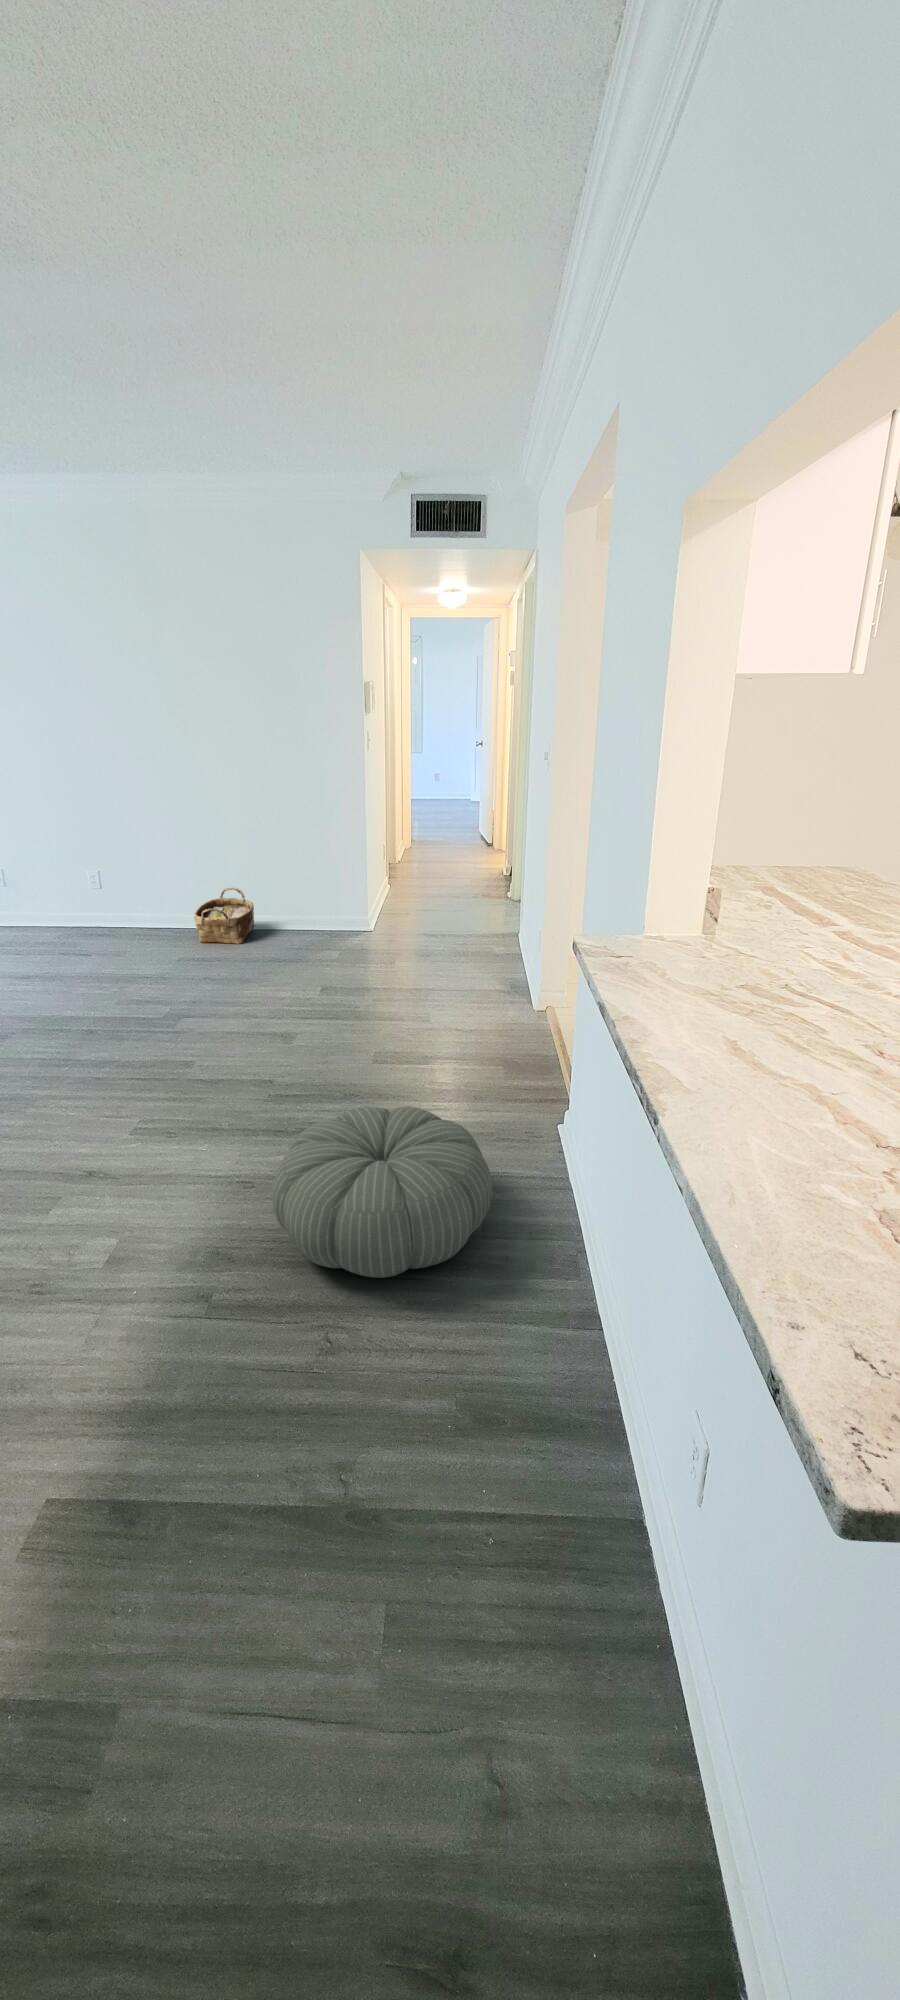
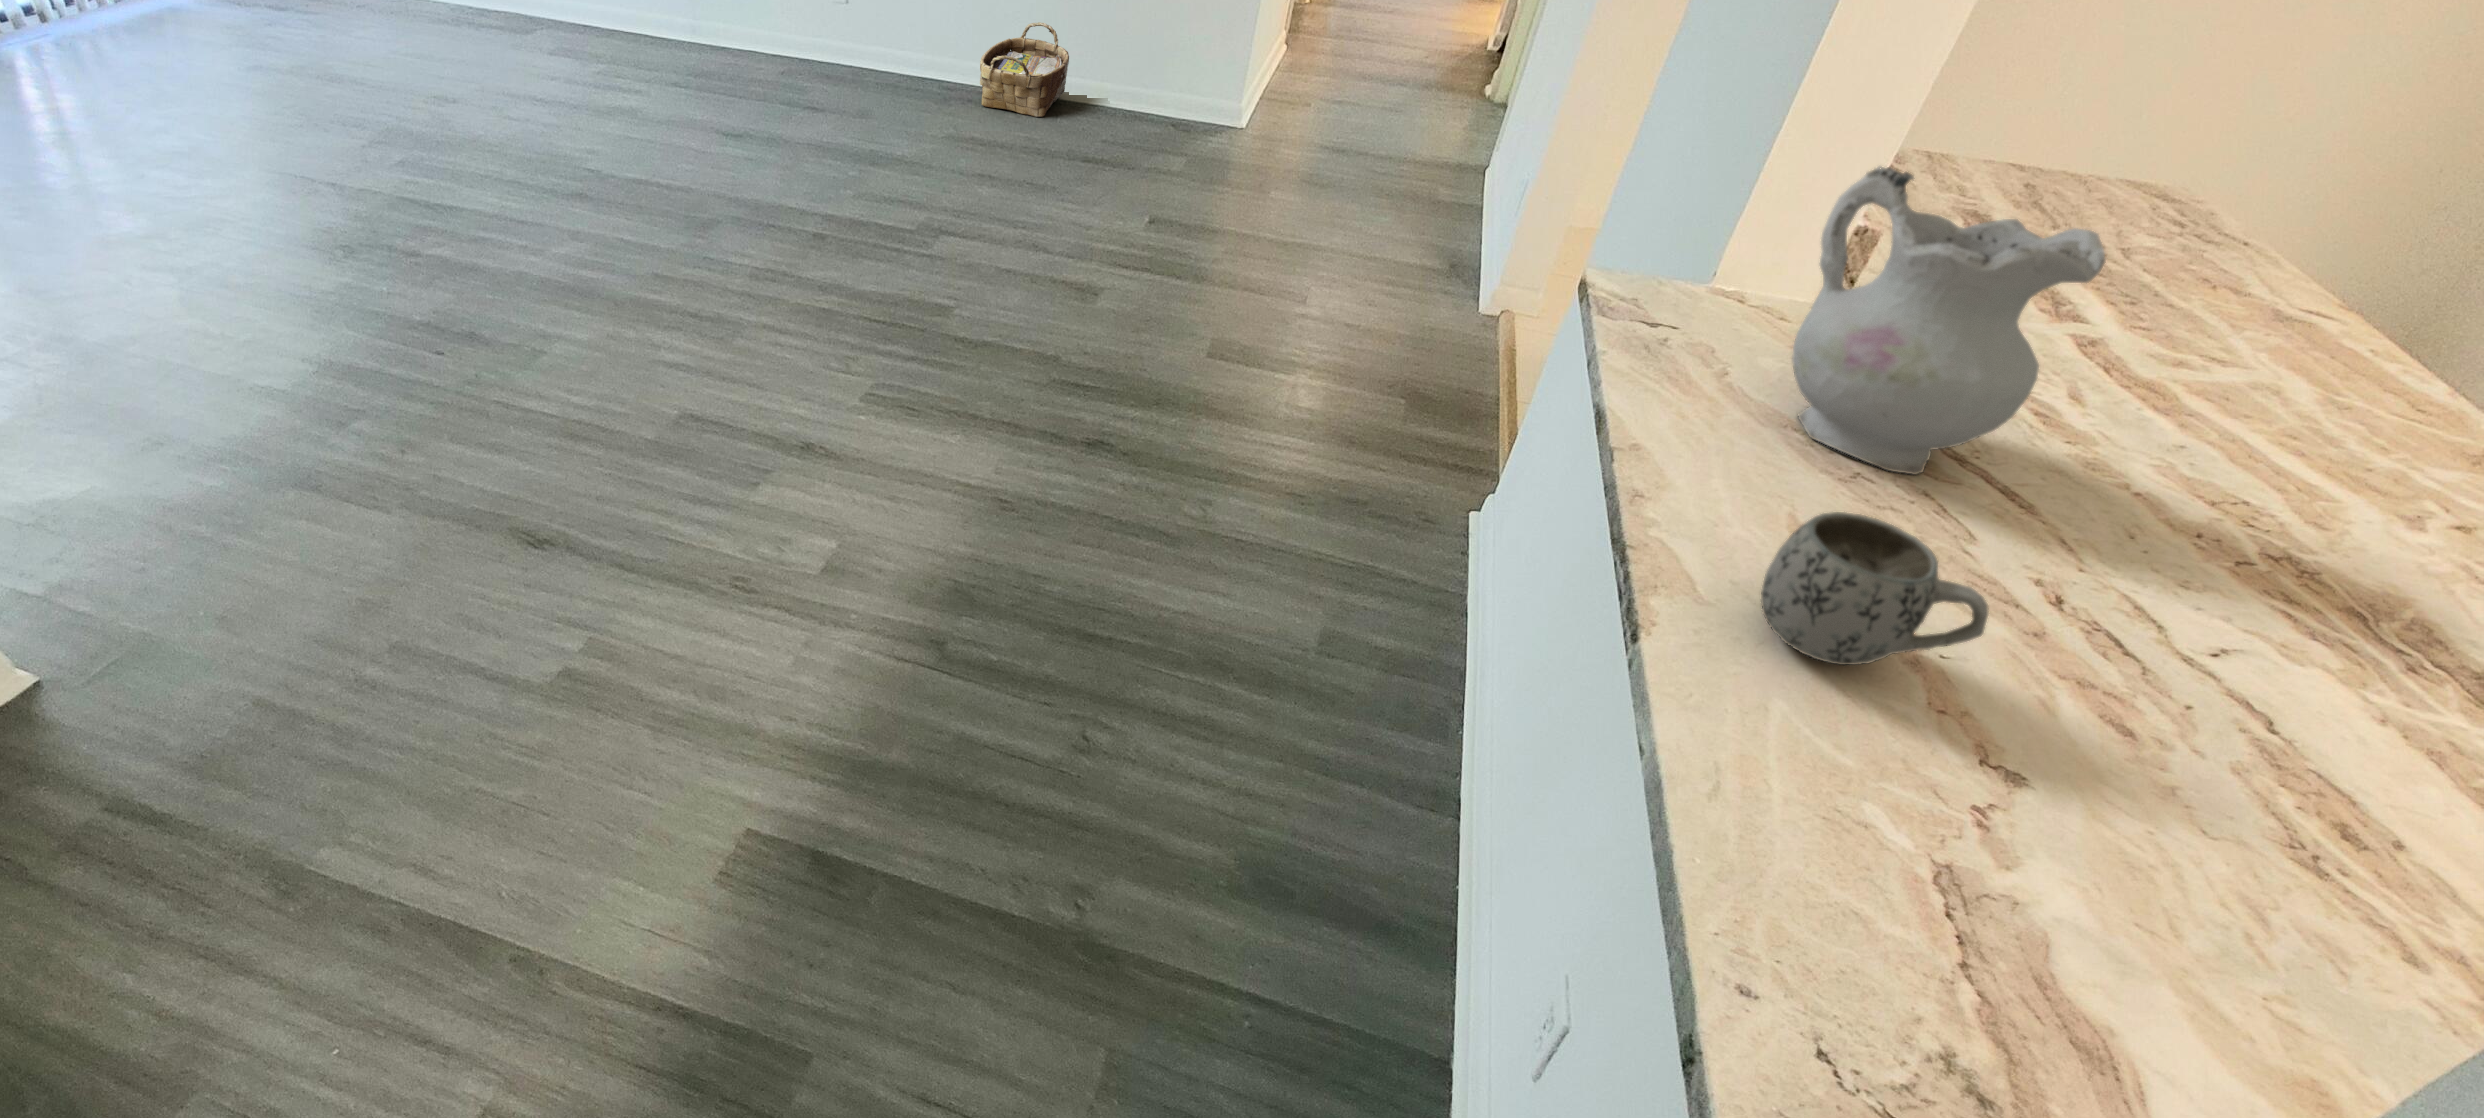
ceramic pitcher: none [691,833,834,1006] -> present [1792,166,2106,474]
mug: none [720,1012,850,1109] -> present [1761,512,1989,665]
pouf: present [272,1106,493,1278] -> none [1039,429,1352,674]

